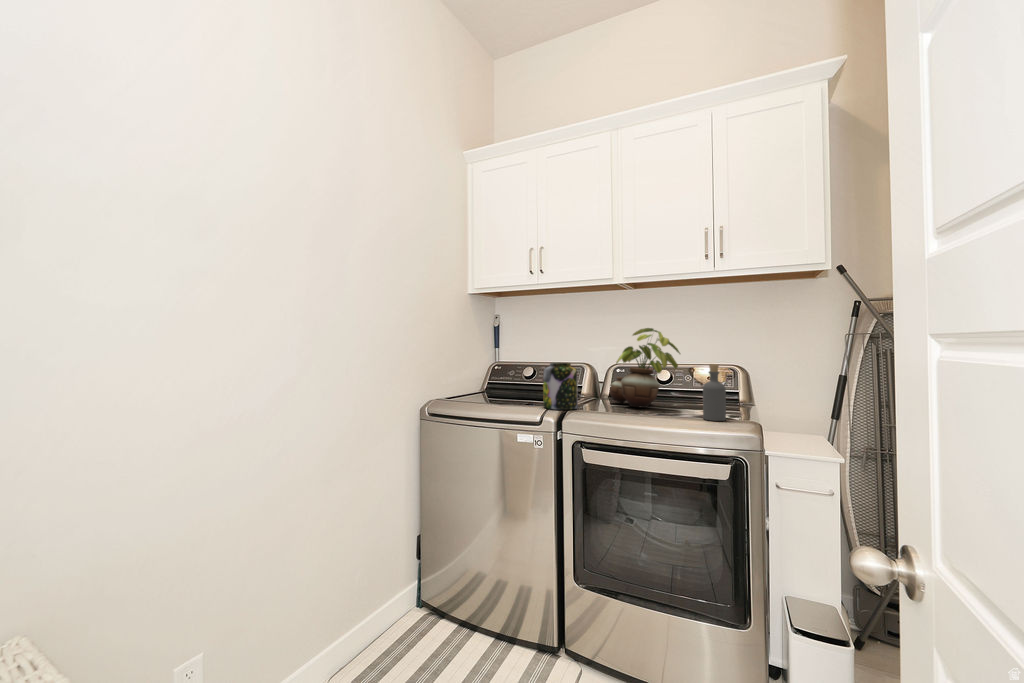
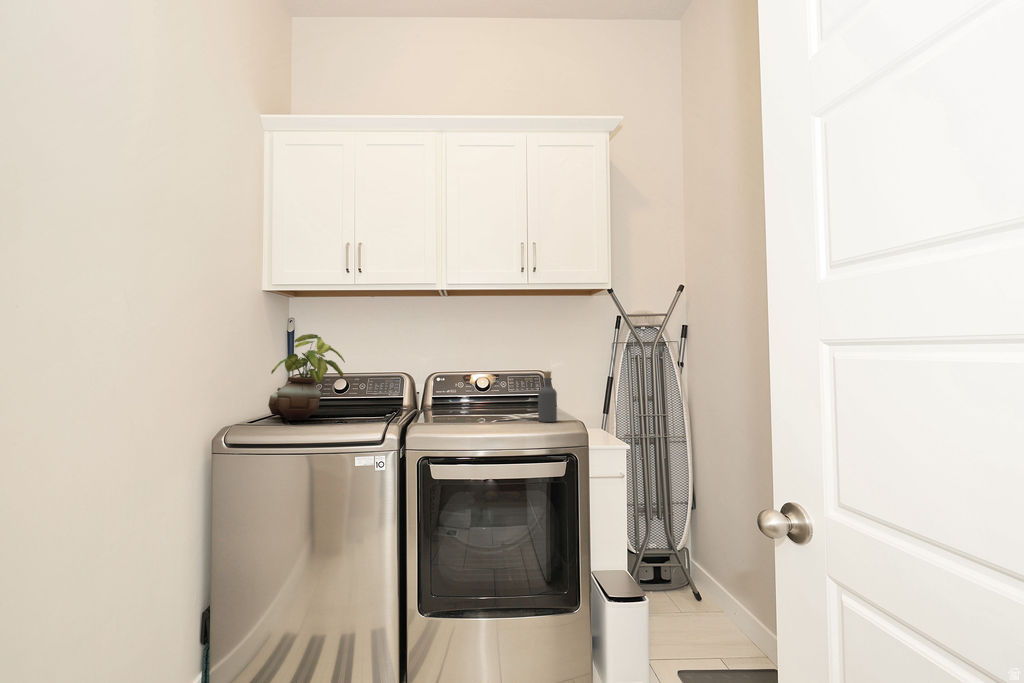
potted plant: present [610,328,680,408] -> present [268,334,345,420]
jar: present [543,363,578,410] -> none [377,373,416,424]

